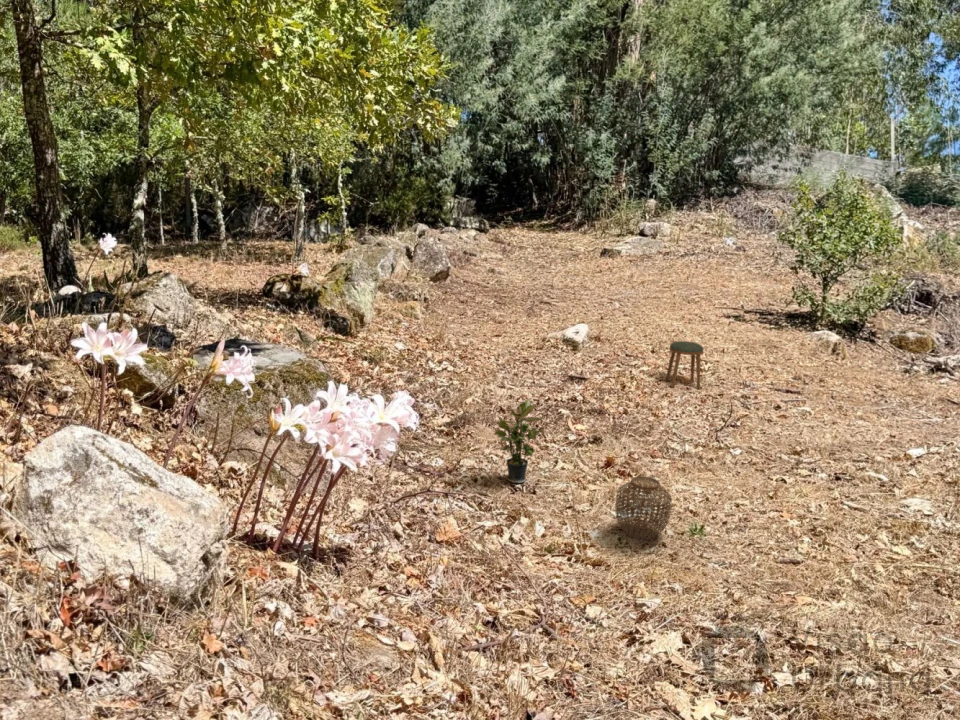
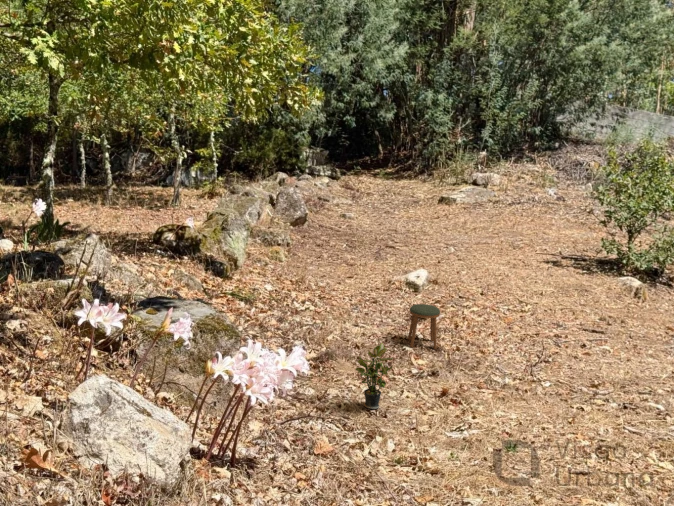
stool: present [666,341,703,389] -> present [408,304,440,349]
woven basket: present [615,476,672,539] -> none [449,406,492,454]

